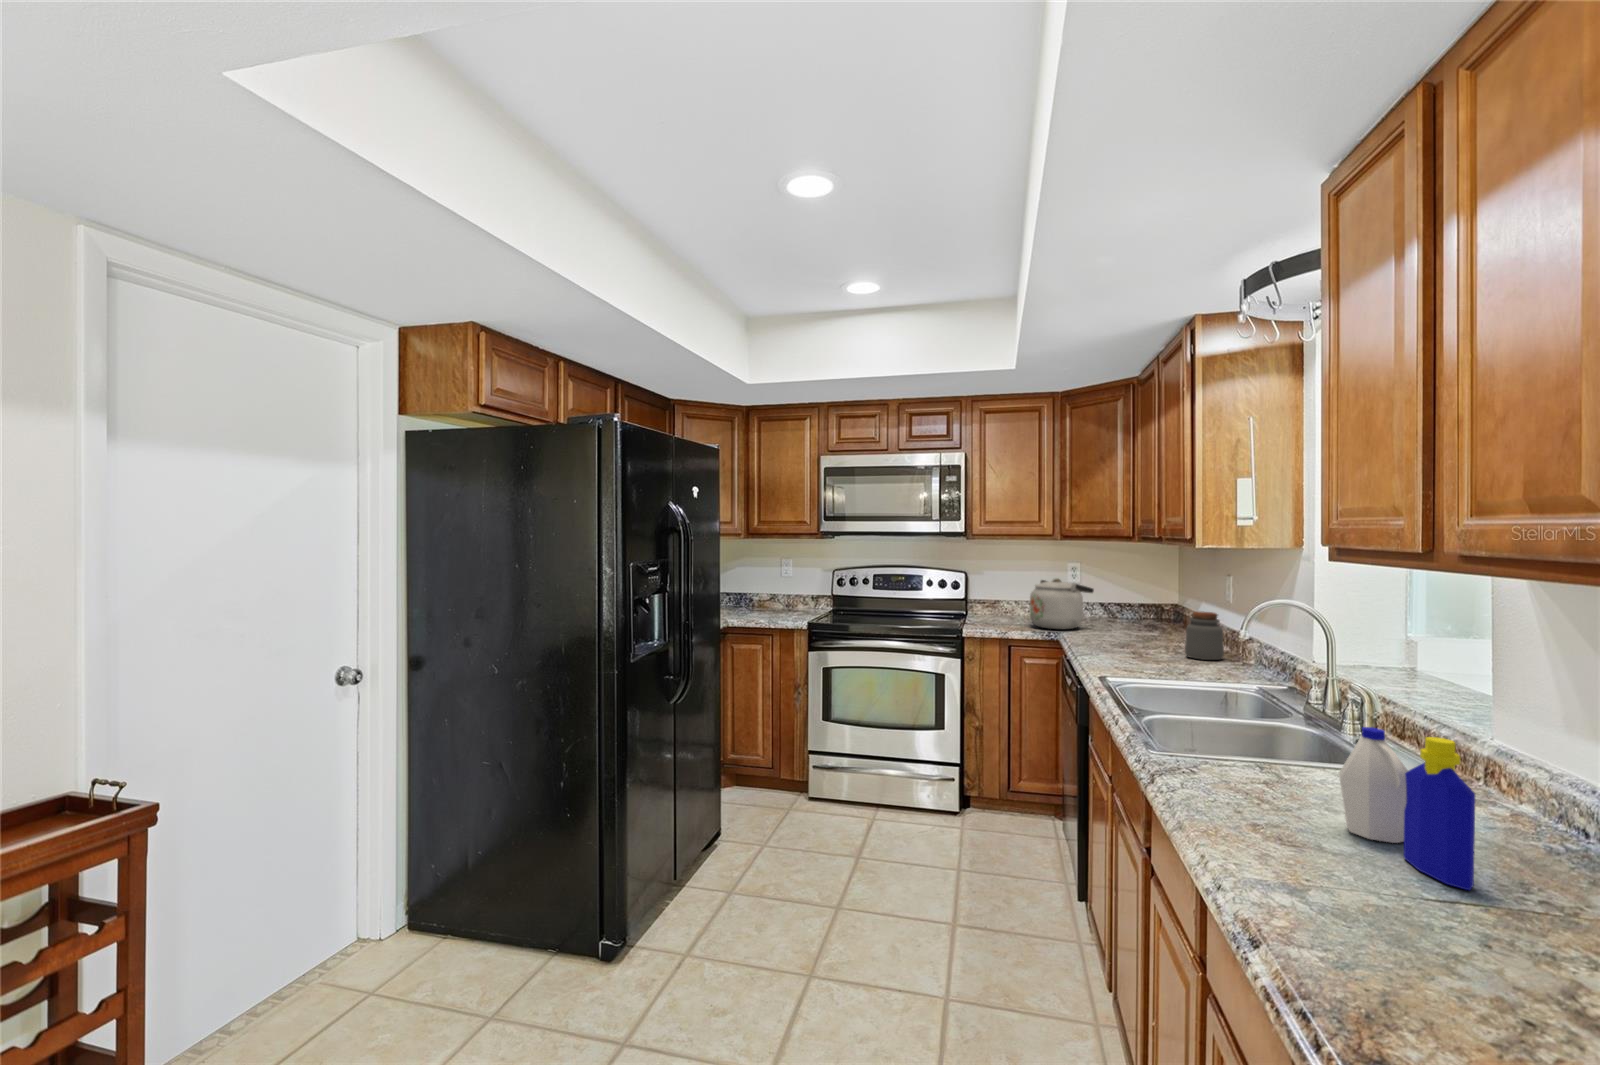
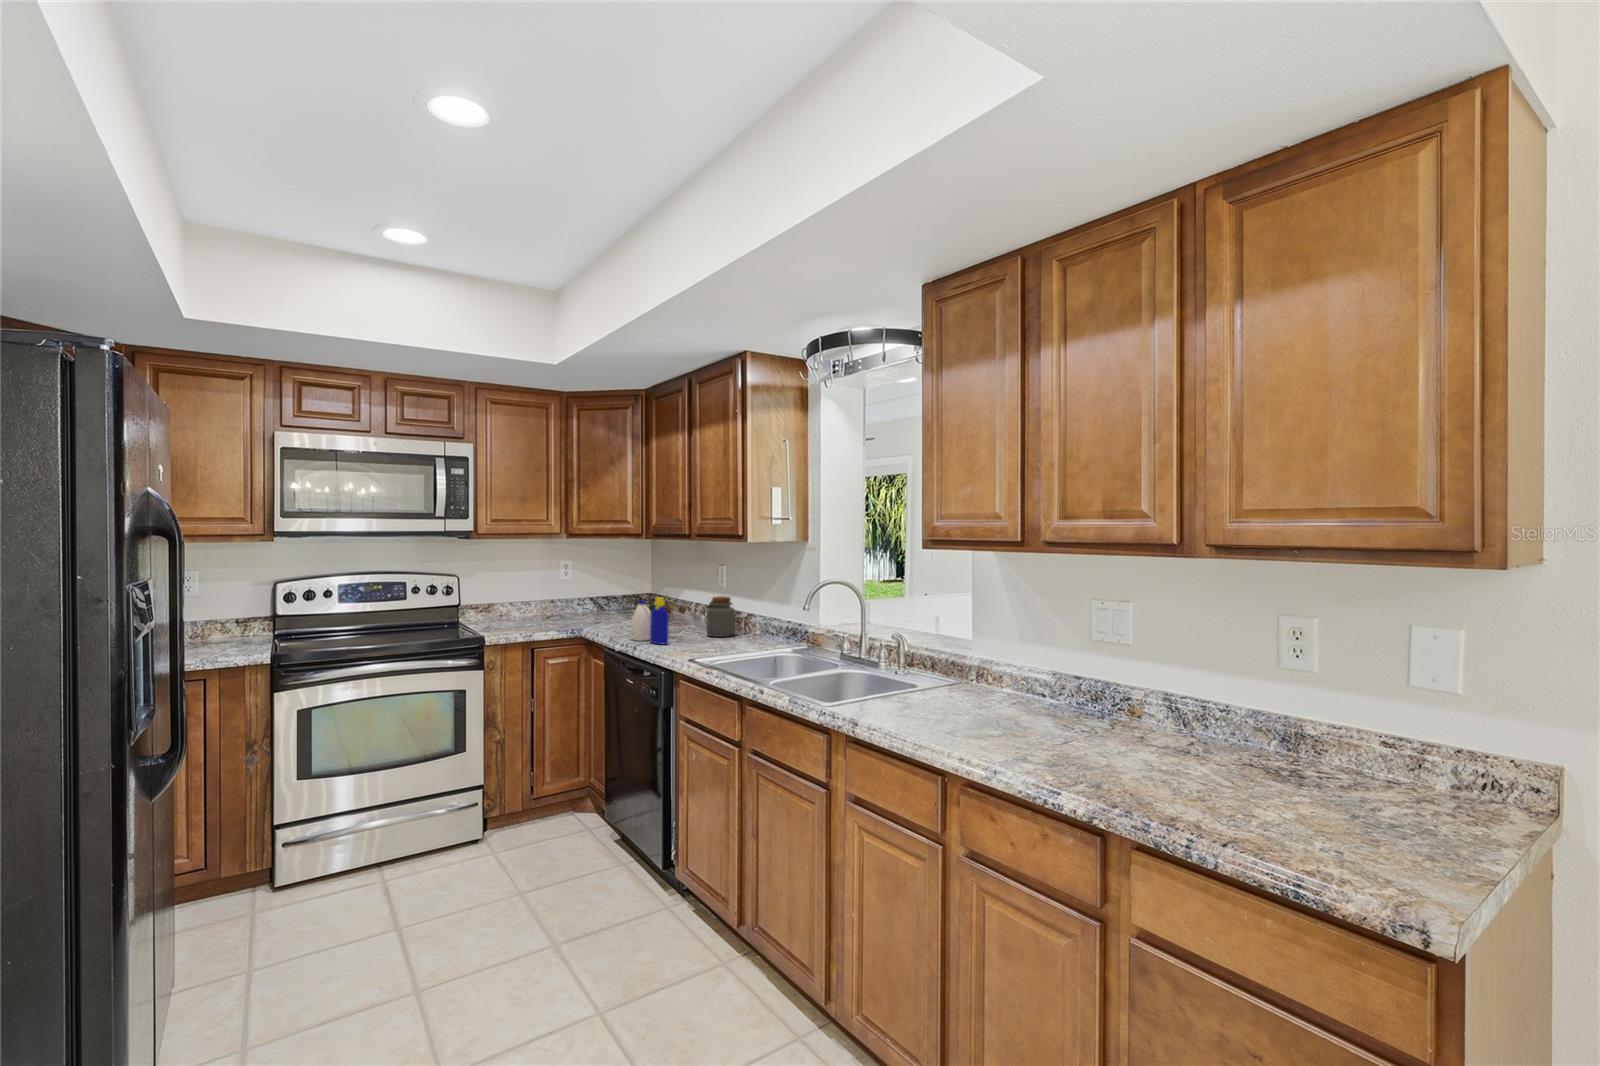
kettle: present [1030,578,1094,629] -> none [536,577,602,627]
bottle: present [1339,727,1475,890] -> present [631,597,669,645]

